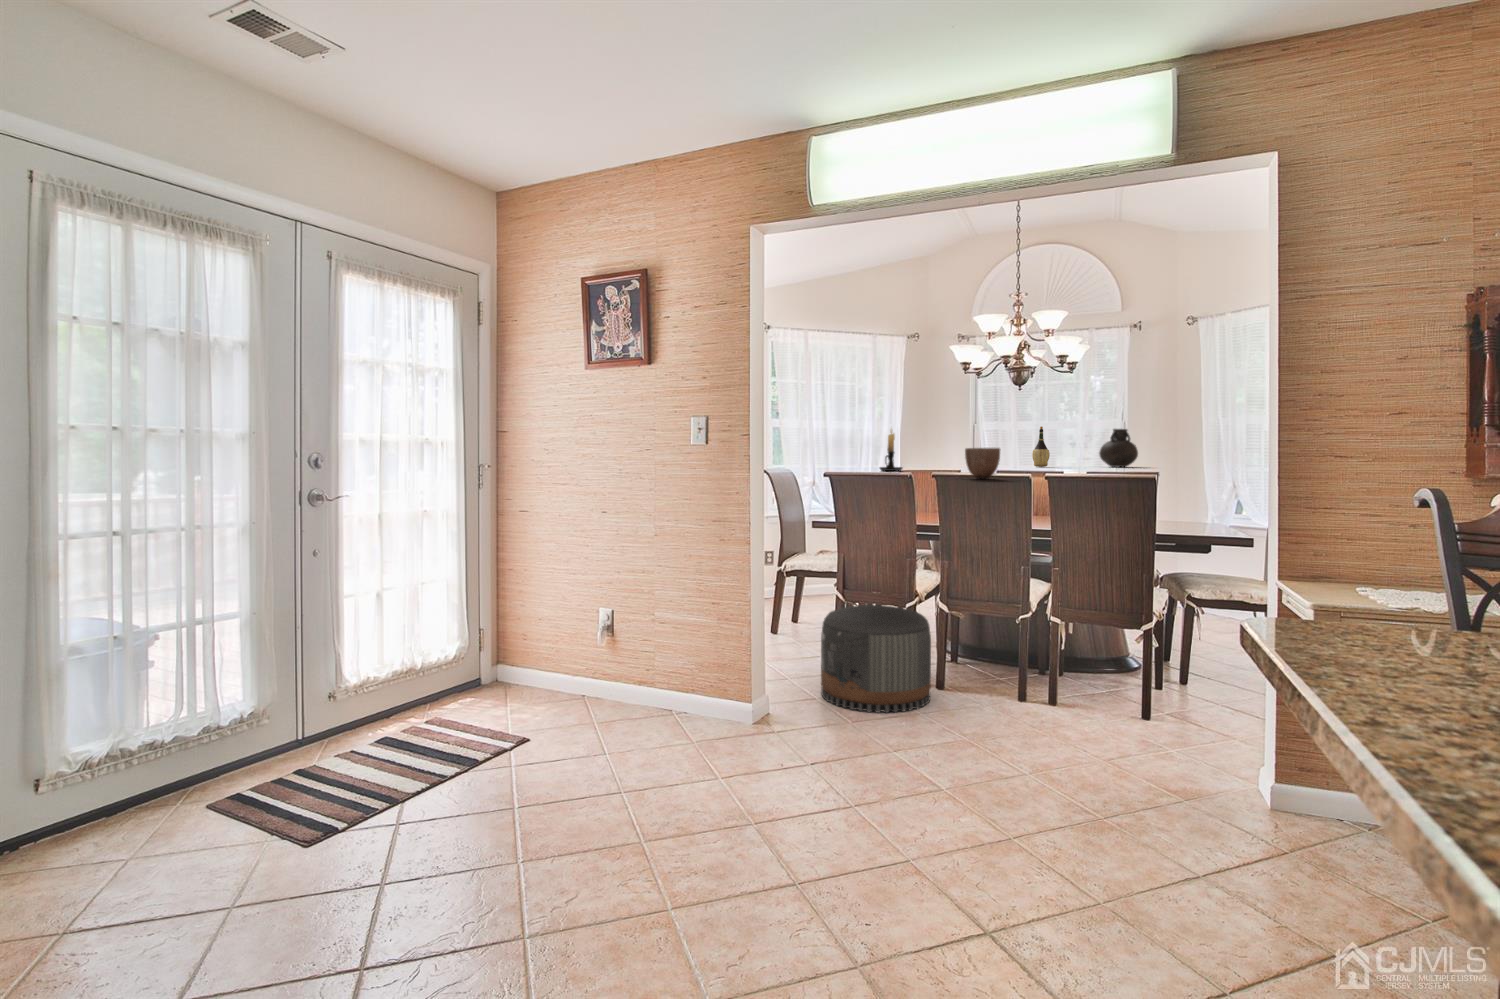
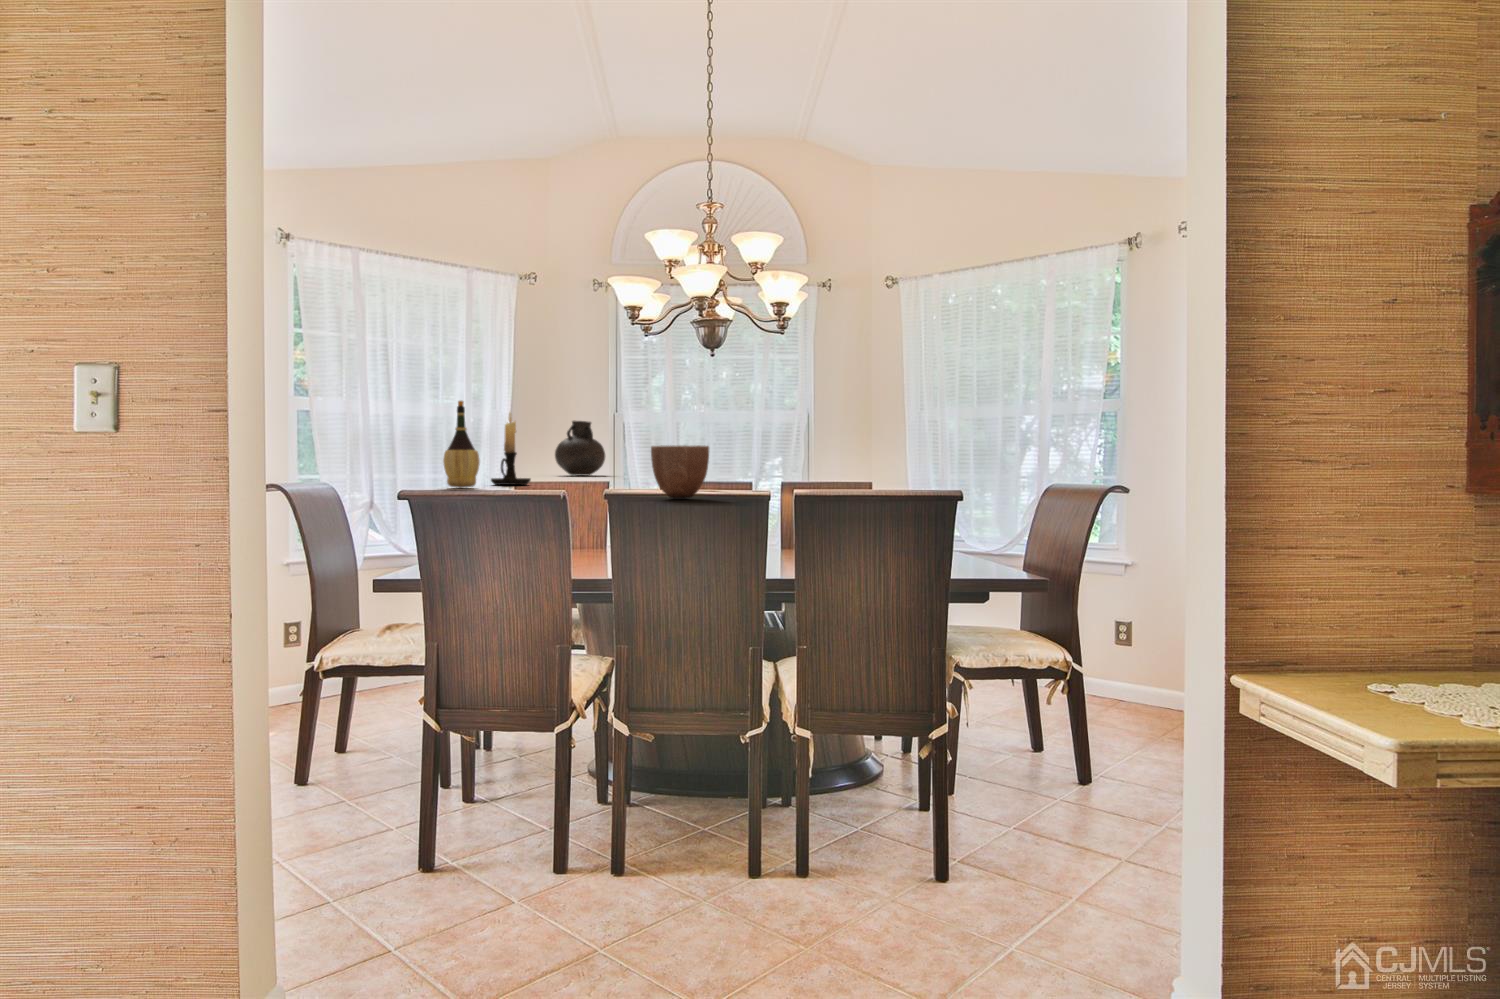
wine bottle: present [1032,426,1050,467] -> present [443,401,480,488]
vase: present [1099,429,1138,467] -> present [555,420,605,475]
pouf: present [821,605,931,713] -> none [396,734,604,957]

